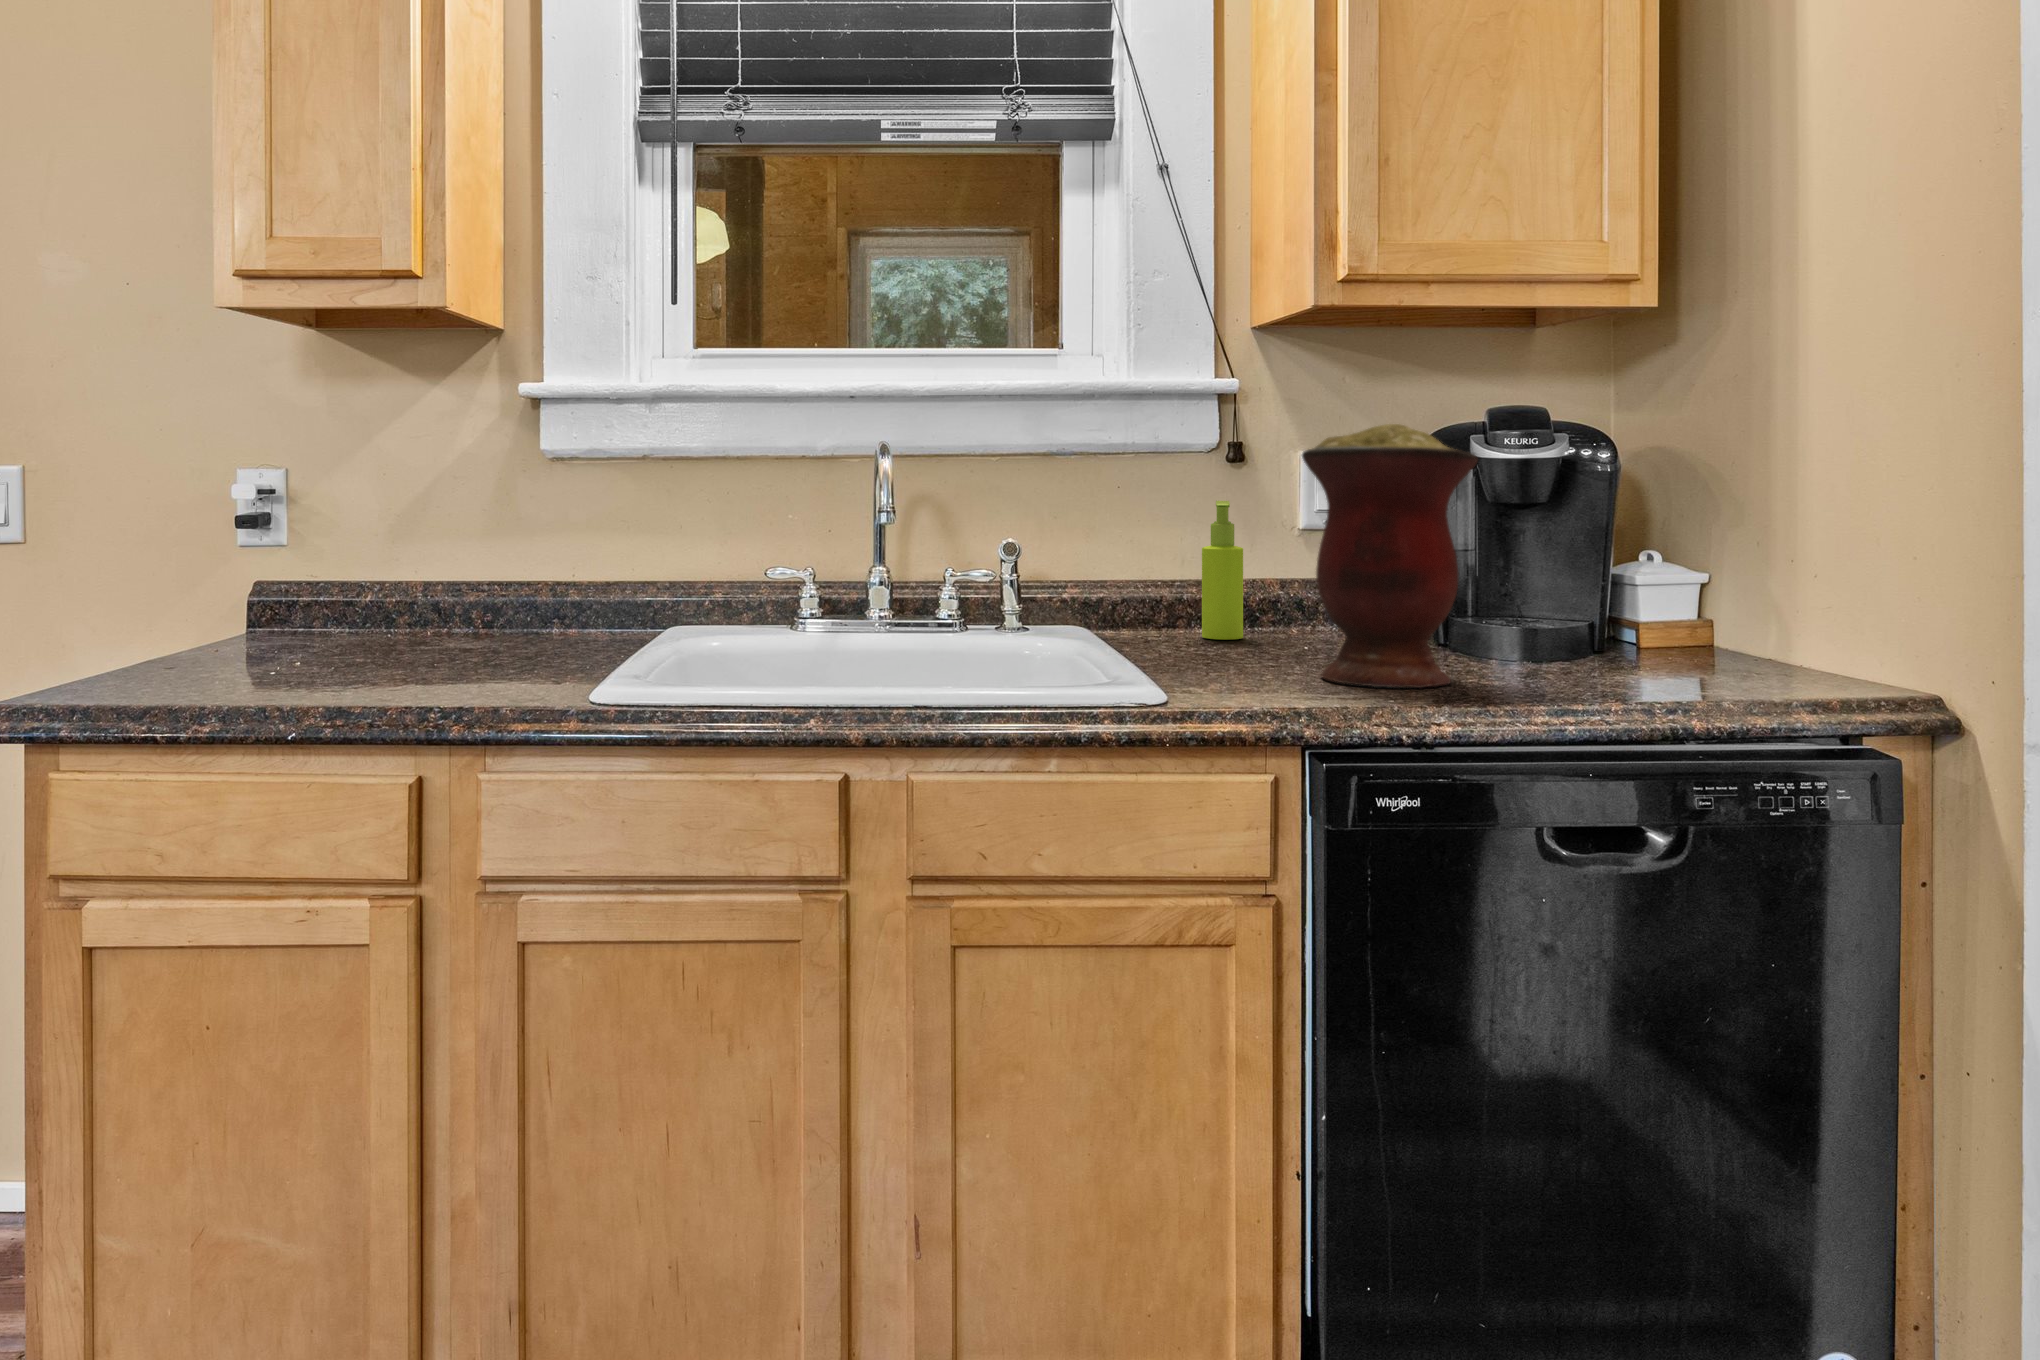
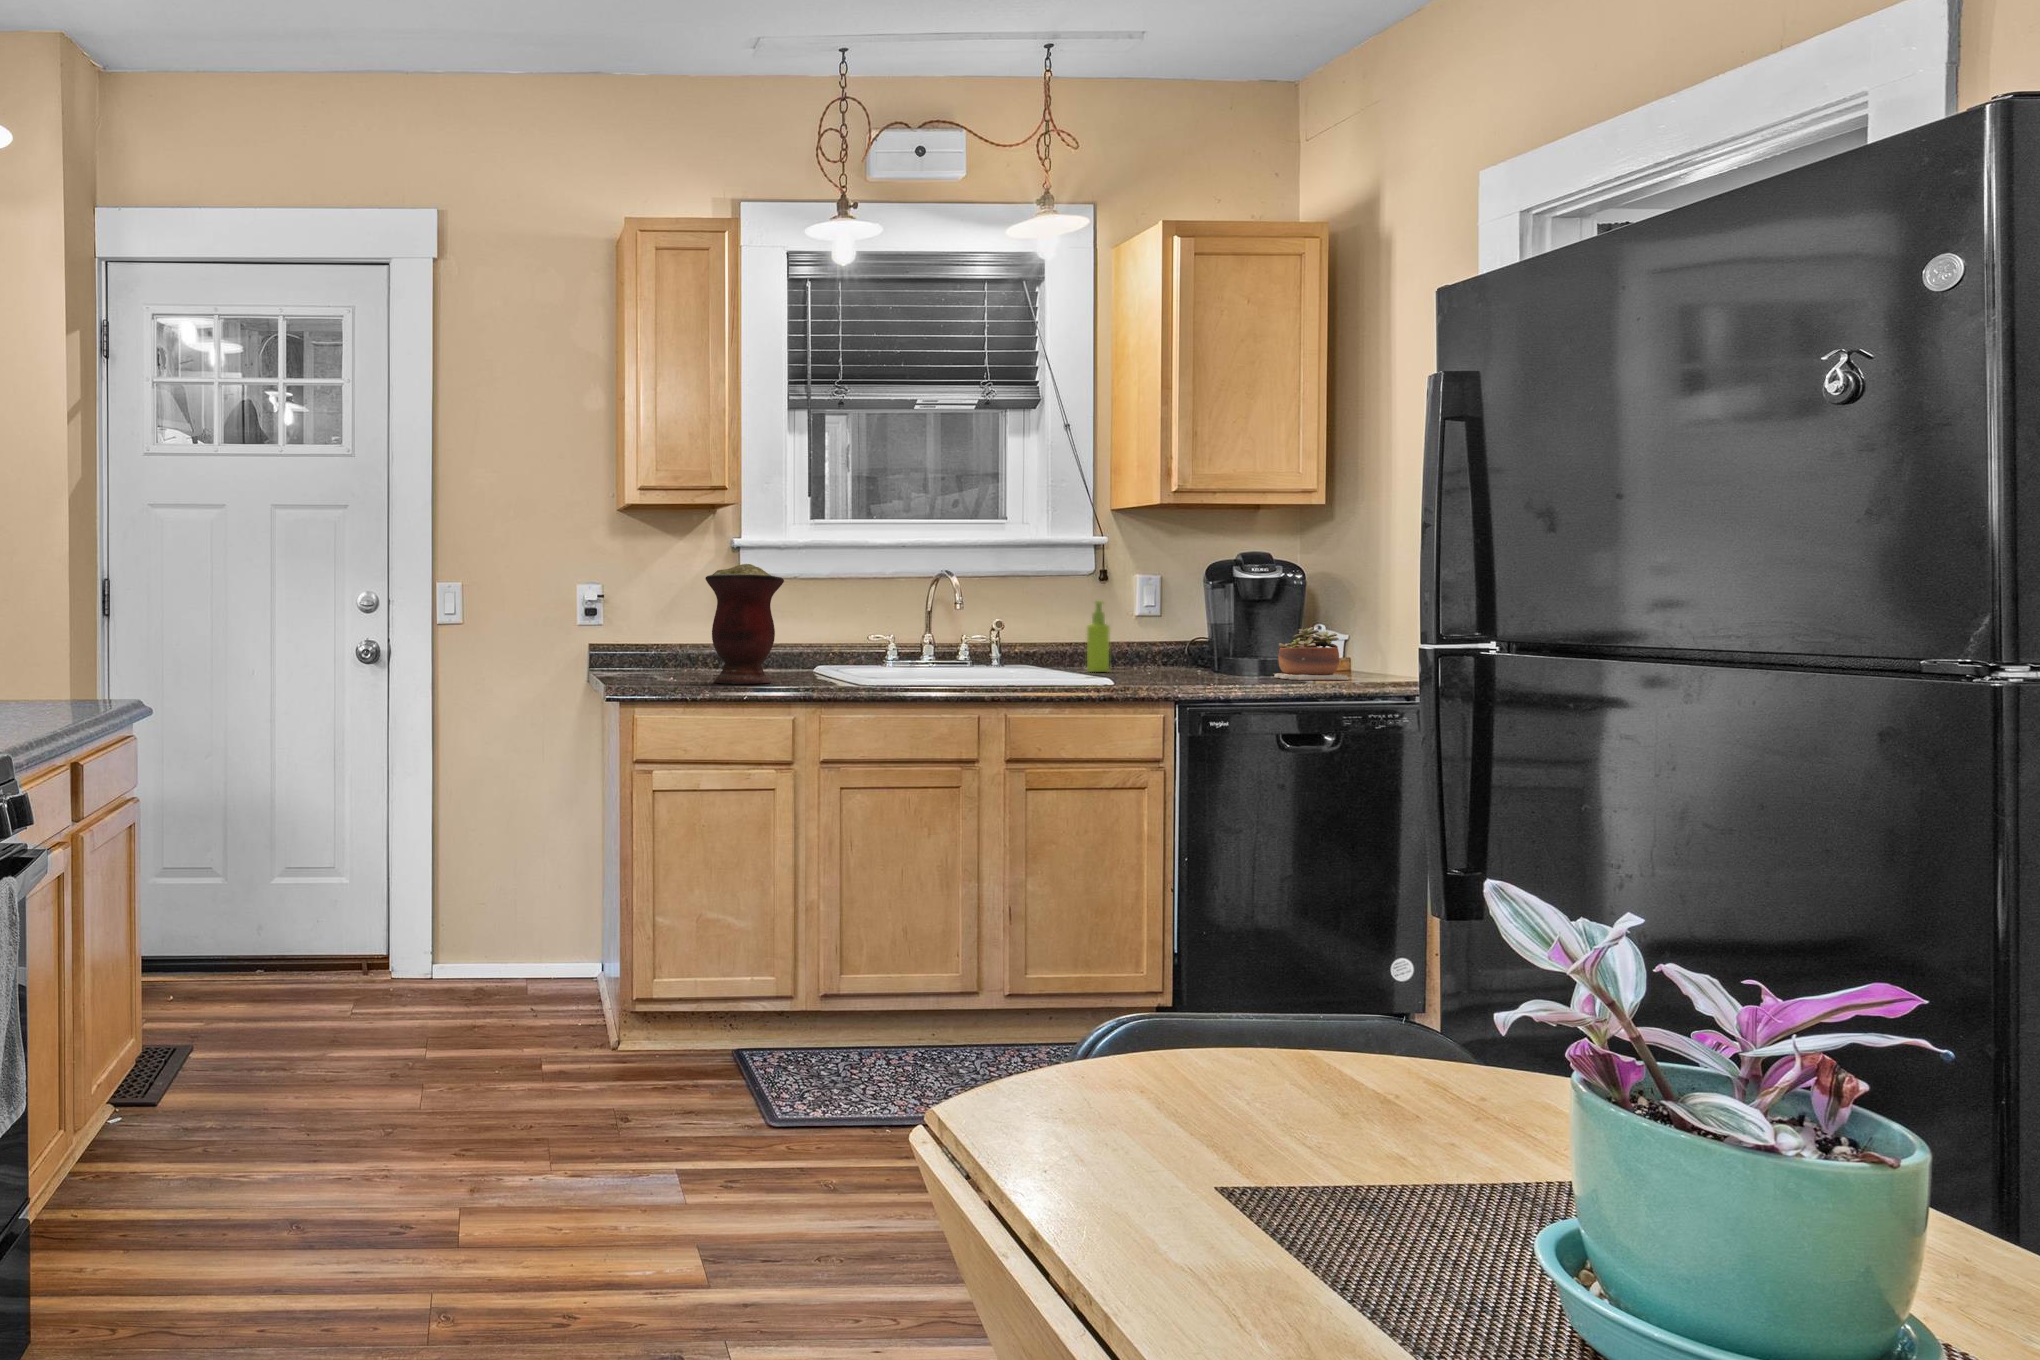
vase: present [1302,424,1478,688] -> present [705,564,784,684]
succulent plant: none [1546,564,1709,684] -> present [1274,627,1348,680]

